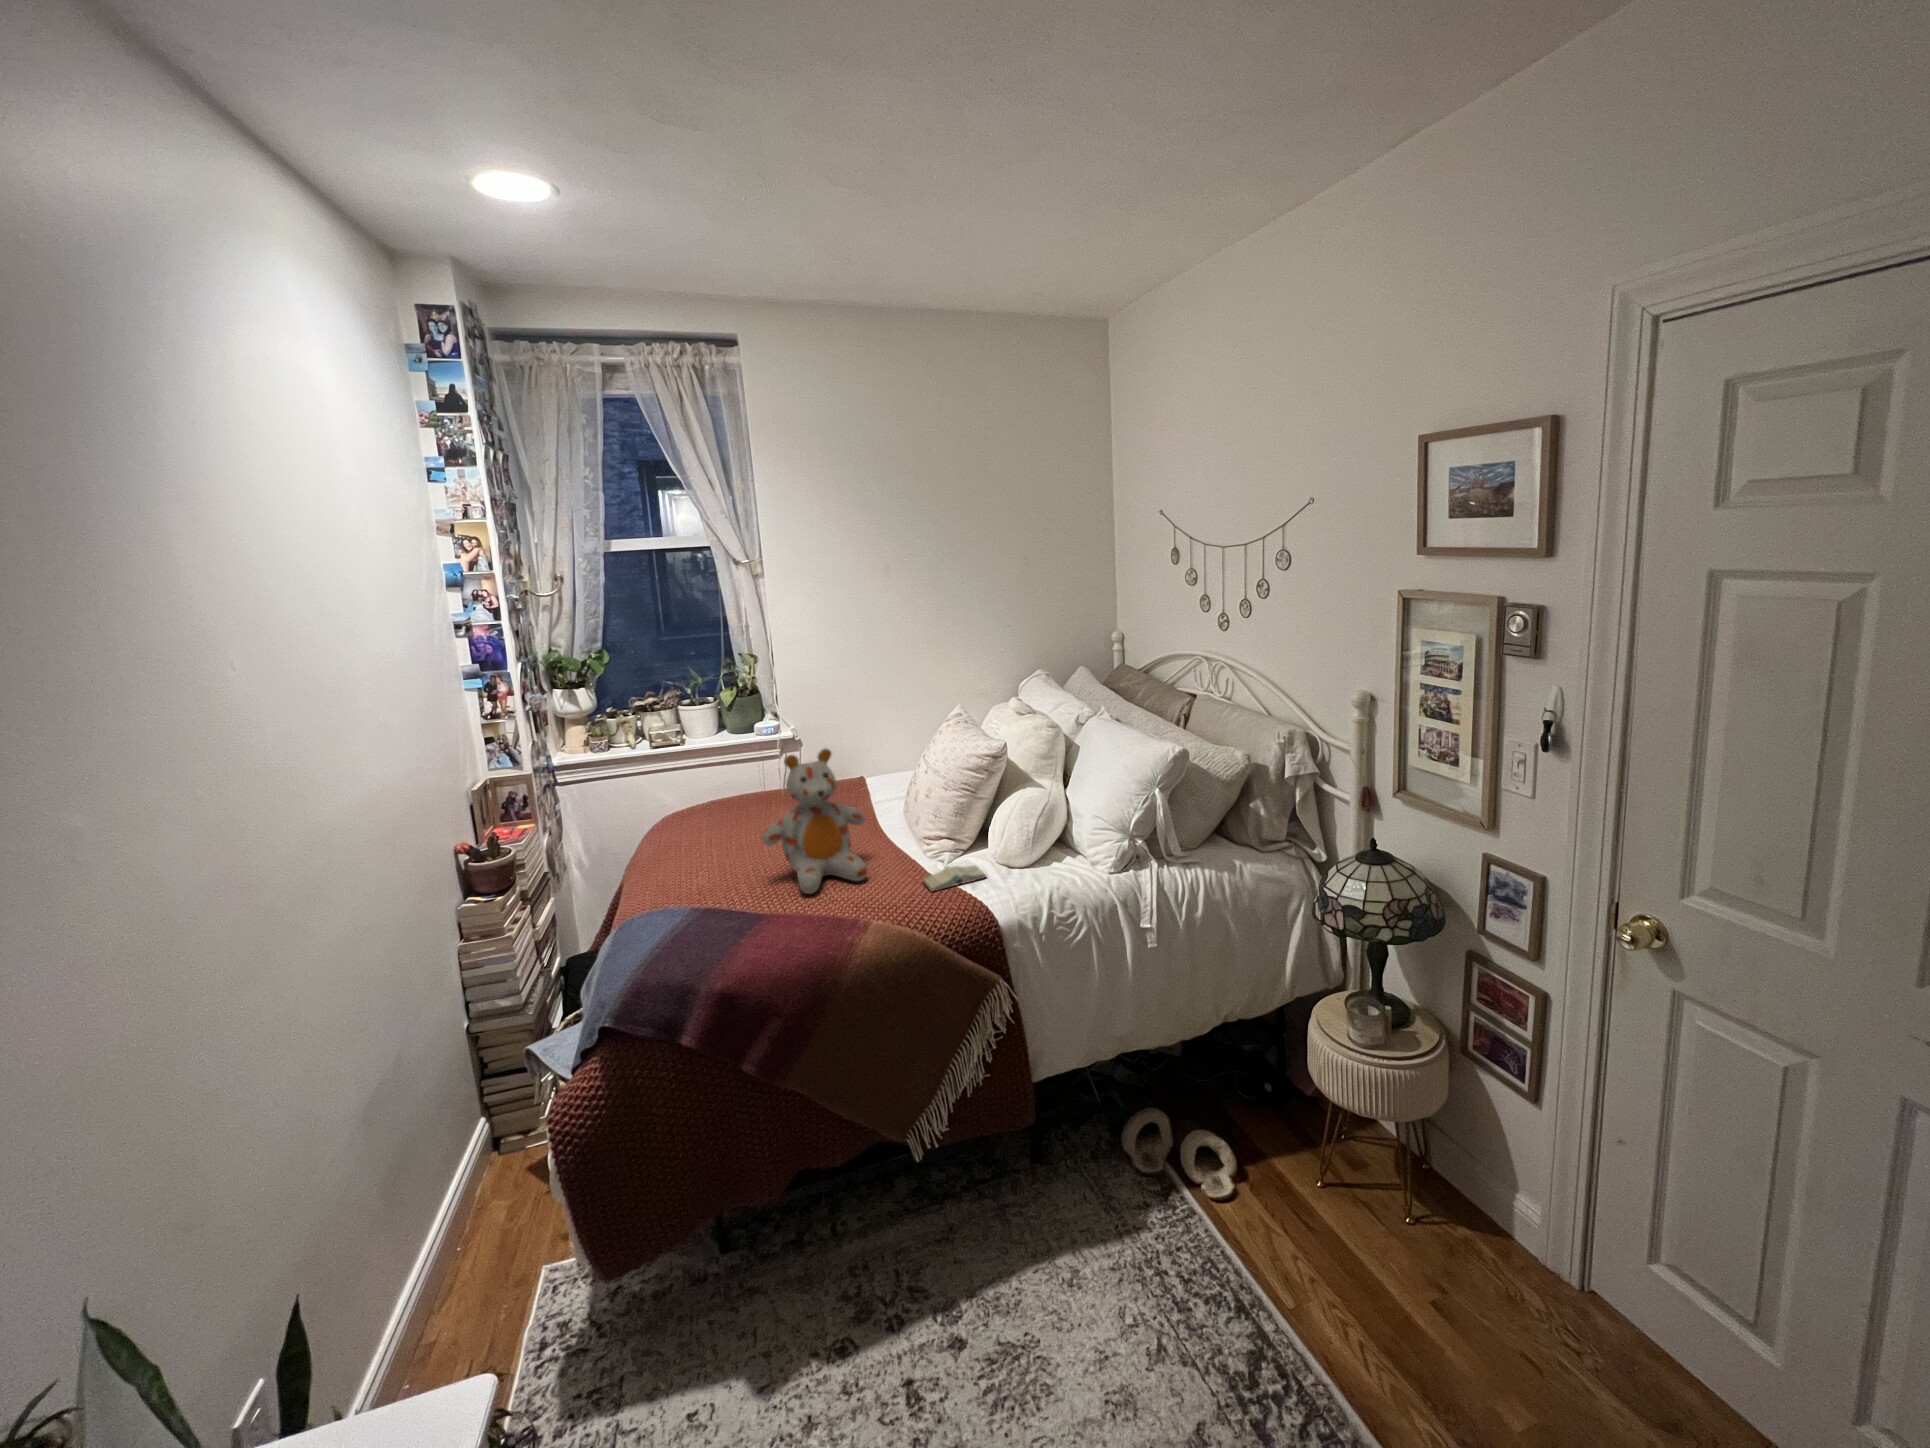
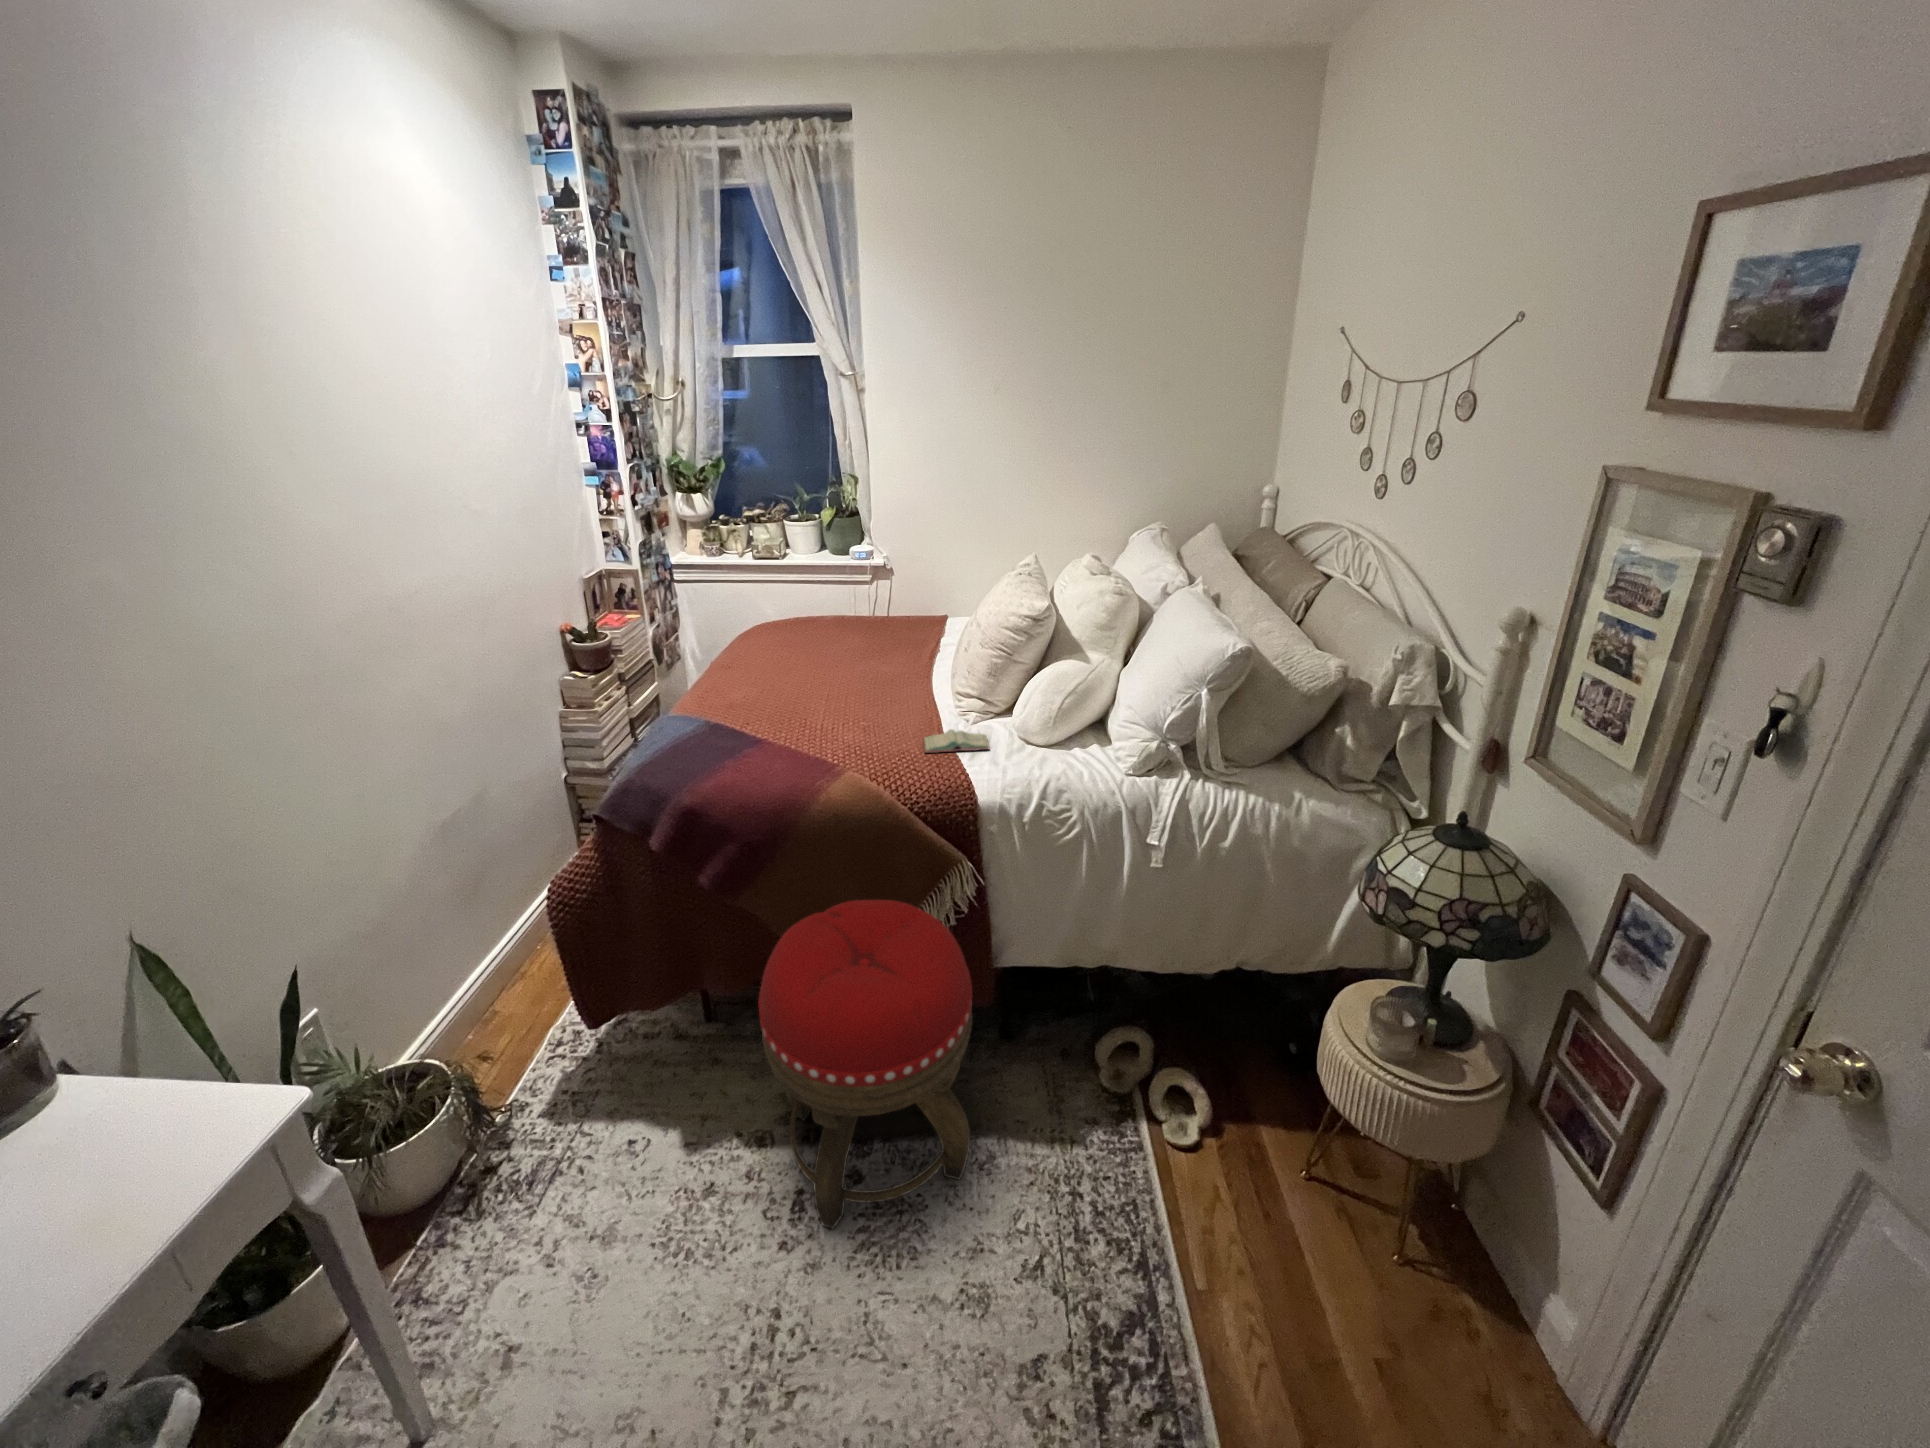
stuffed bear: present [762,748,867,894] -> none [784,585,891,730]
footstool: none [842,1035,1062,1405] -> present [758,900,972,1229]

